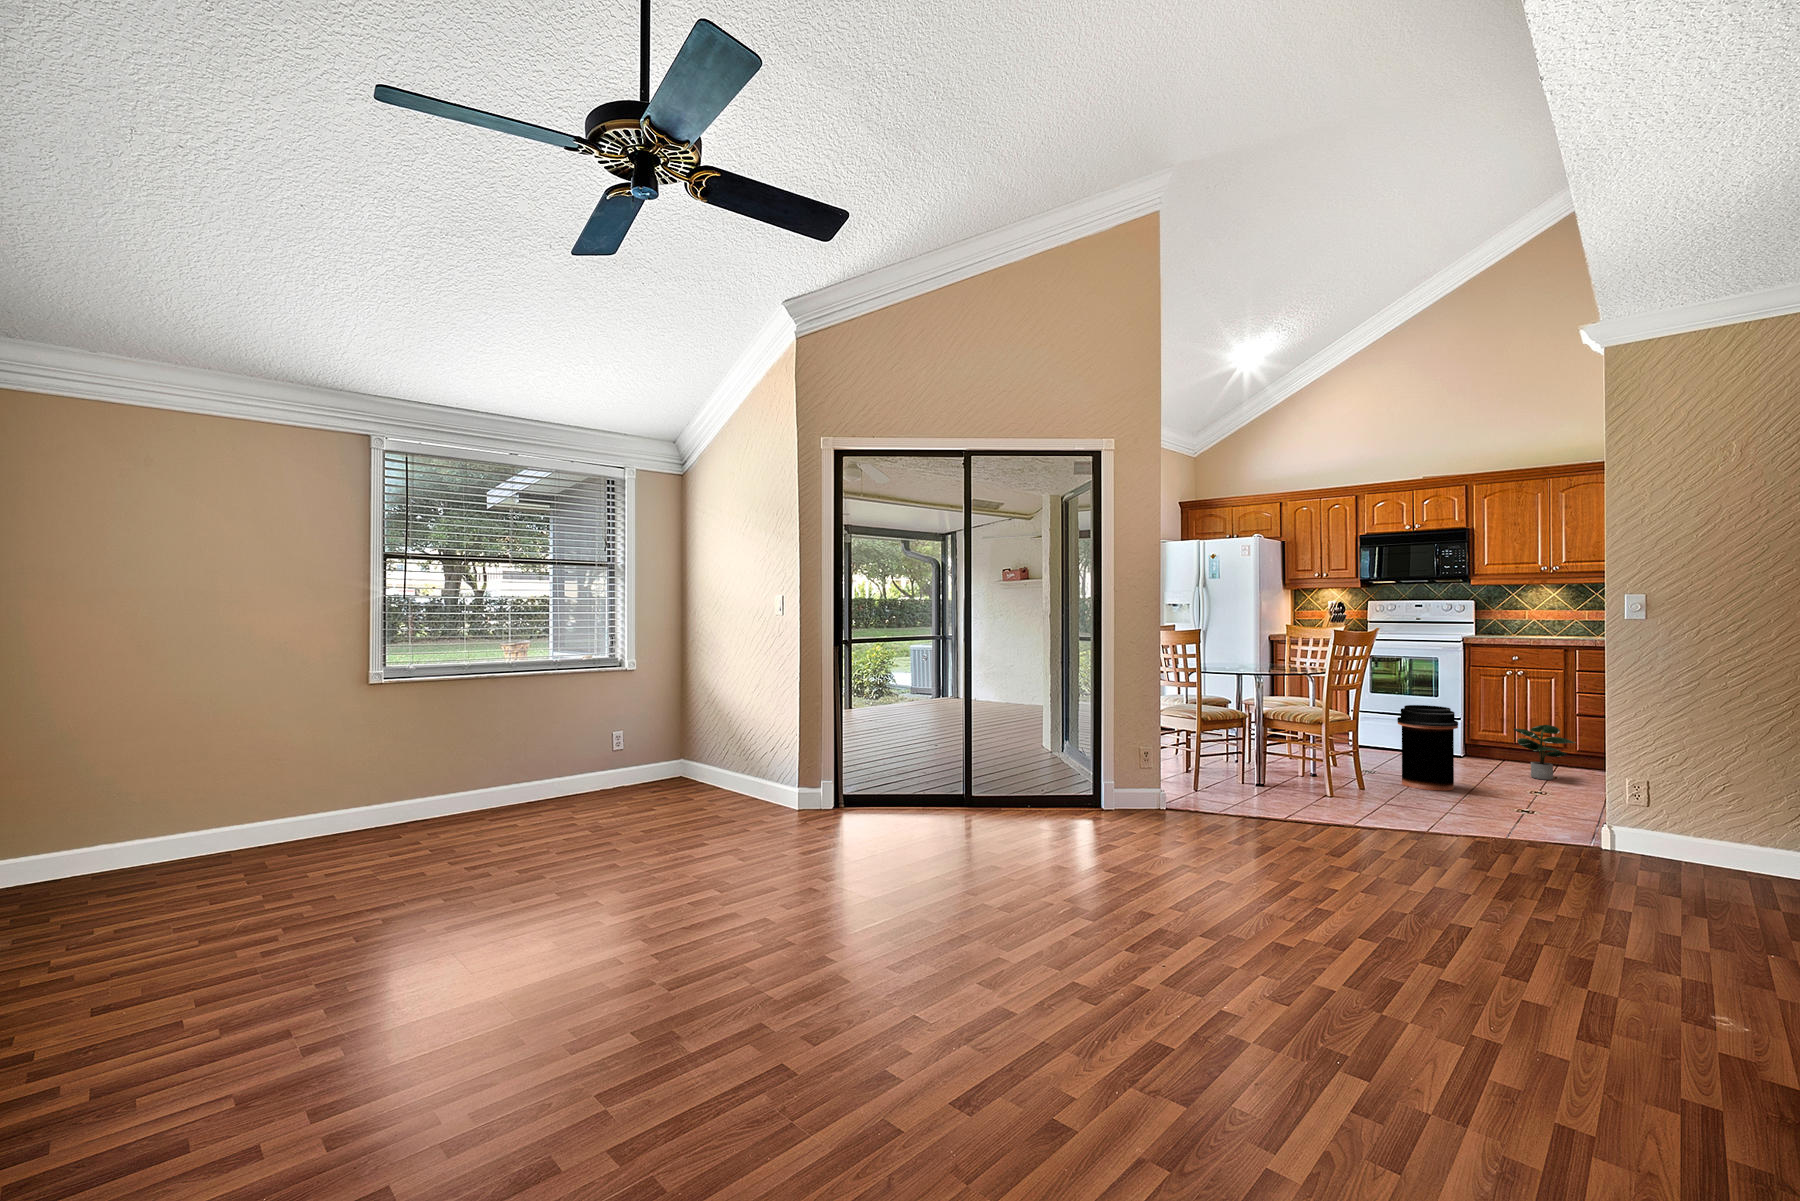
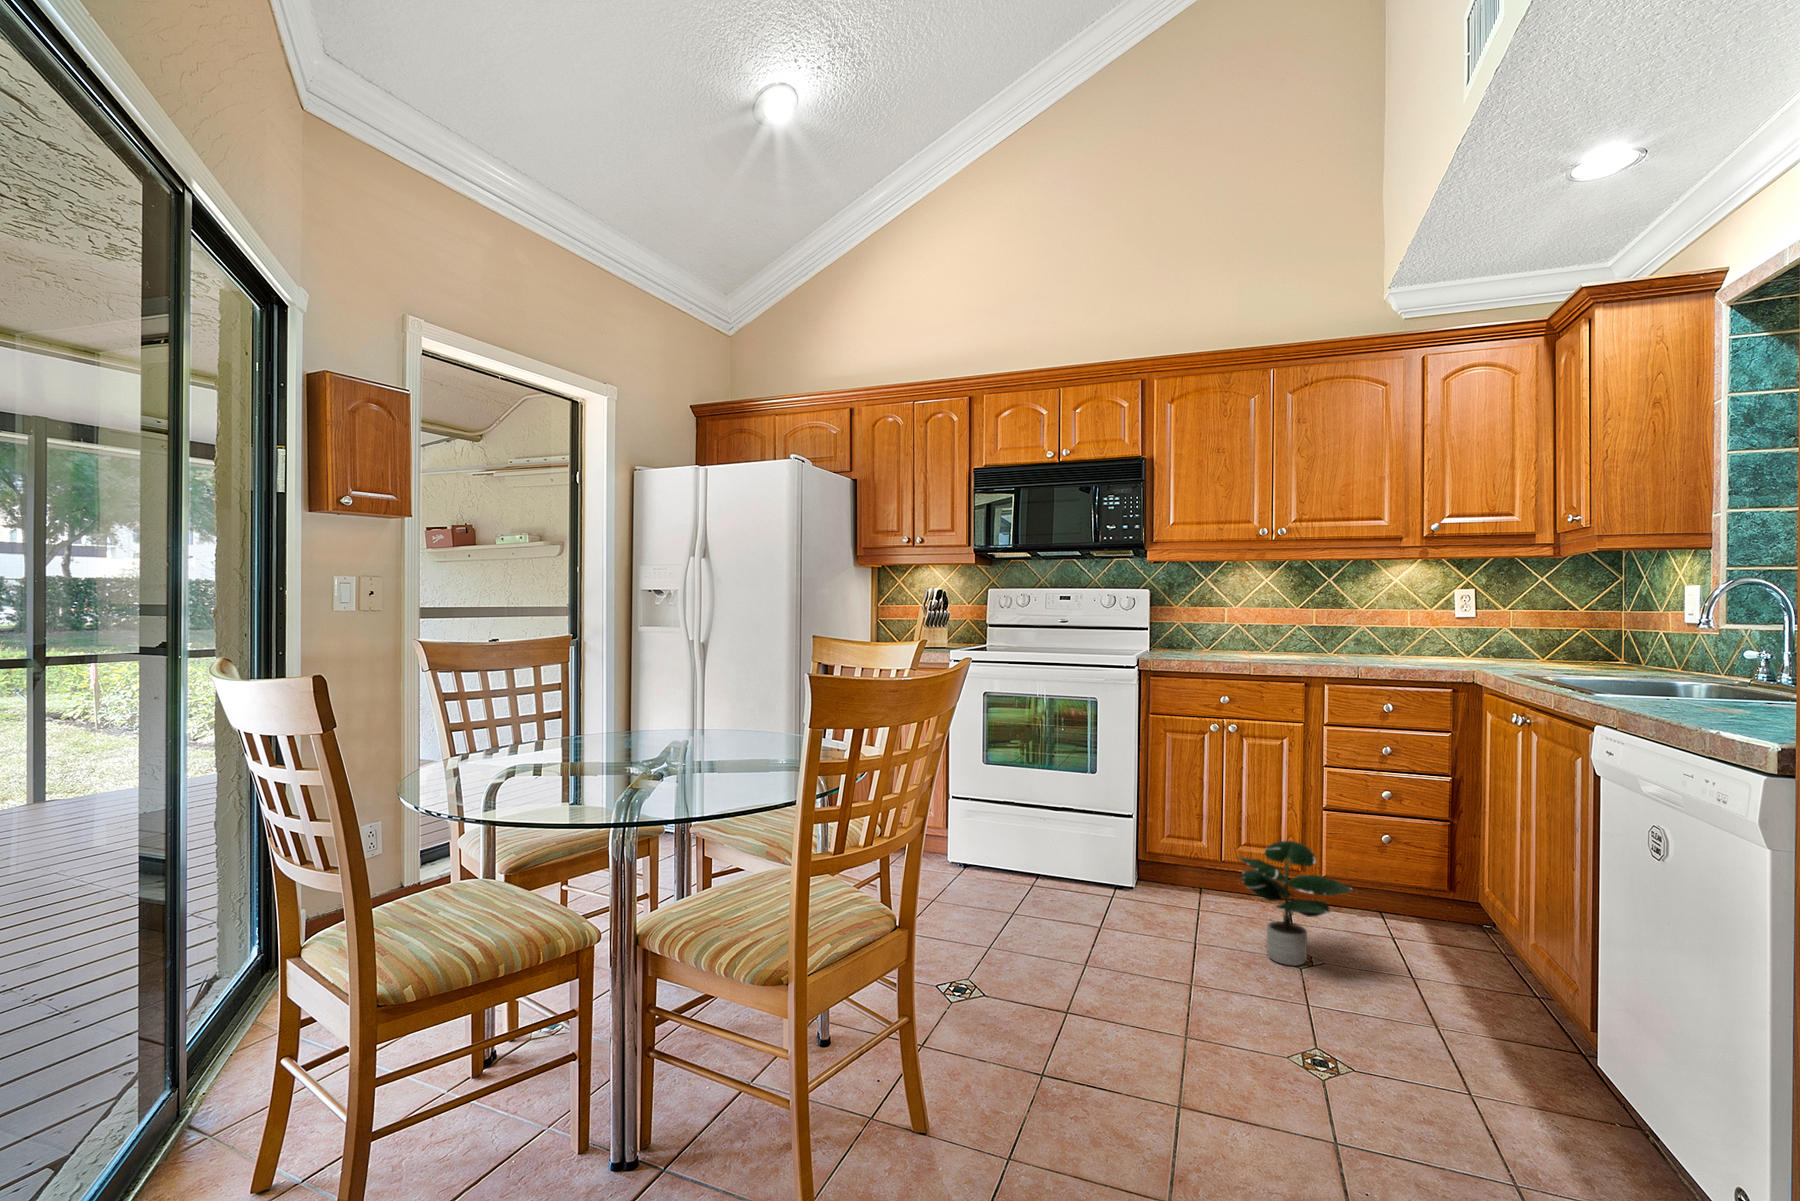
trash can: present [1397,705,1458,791] -> none [1029,845,1161,1089]

